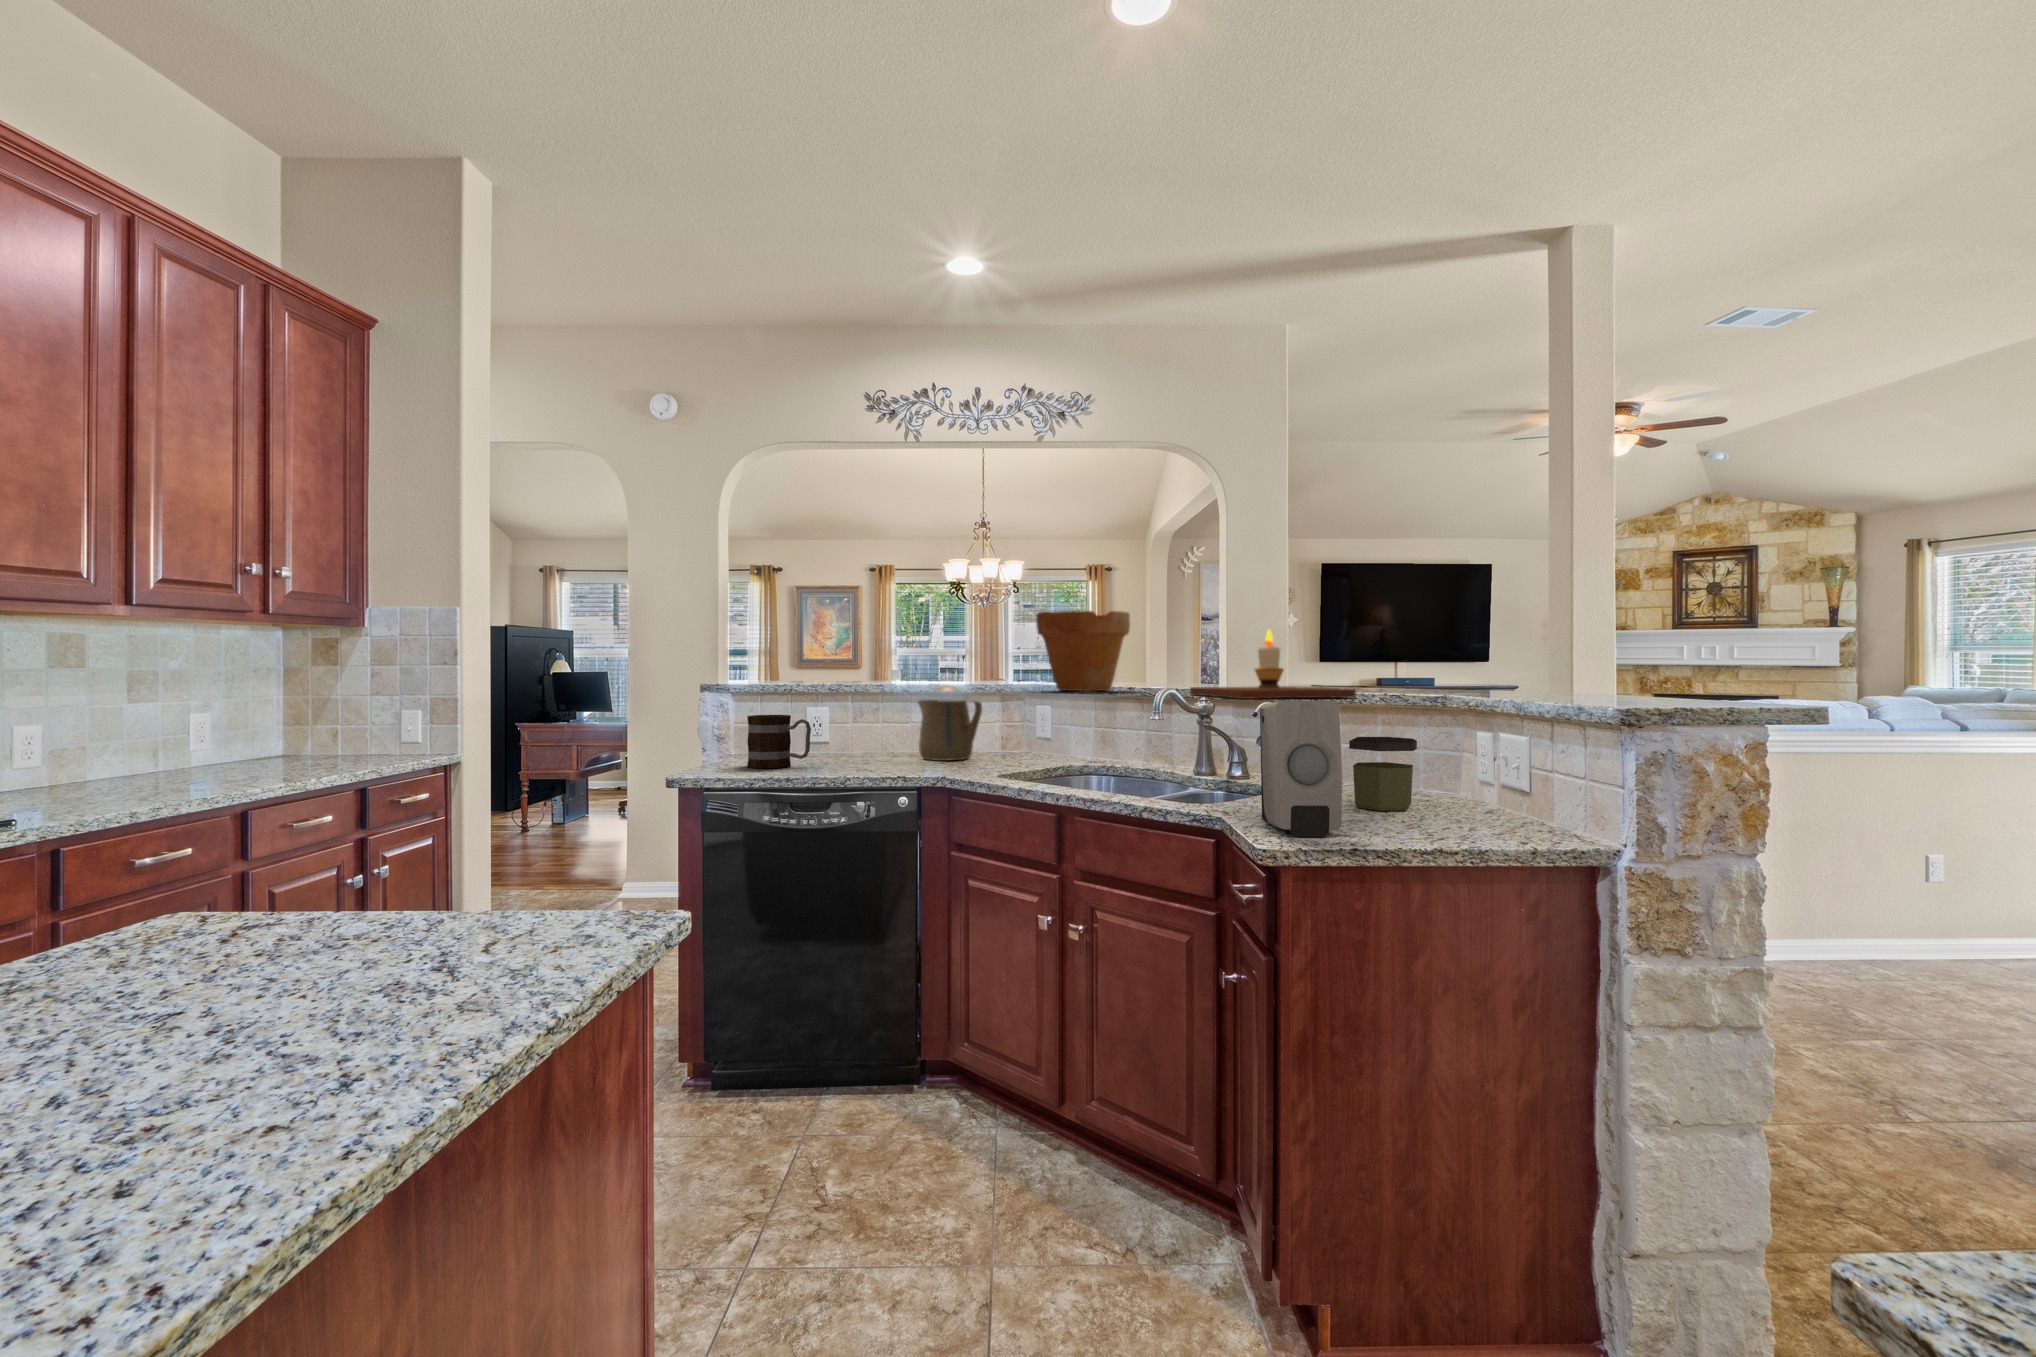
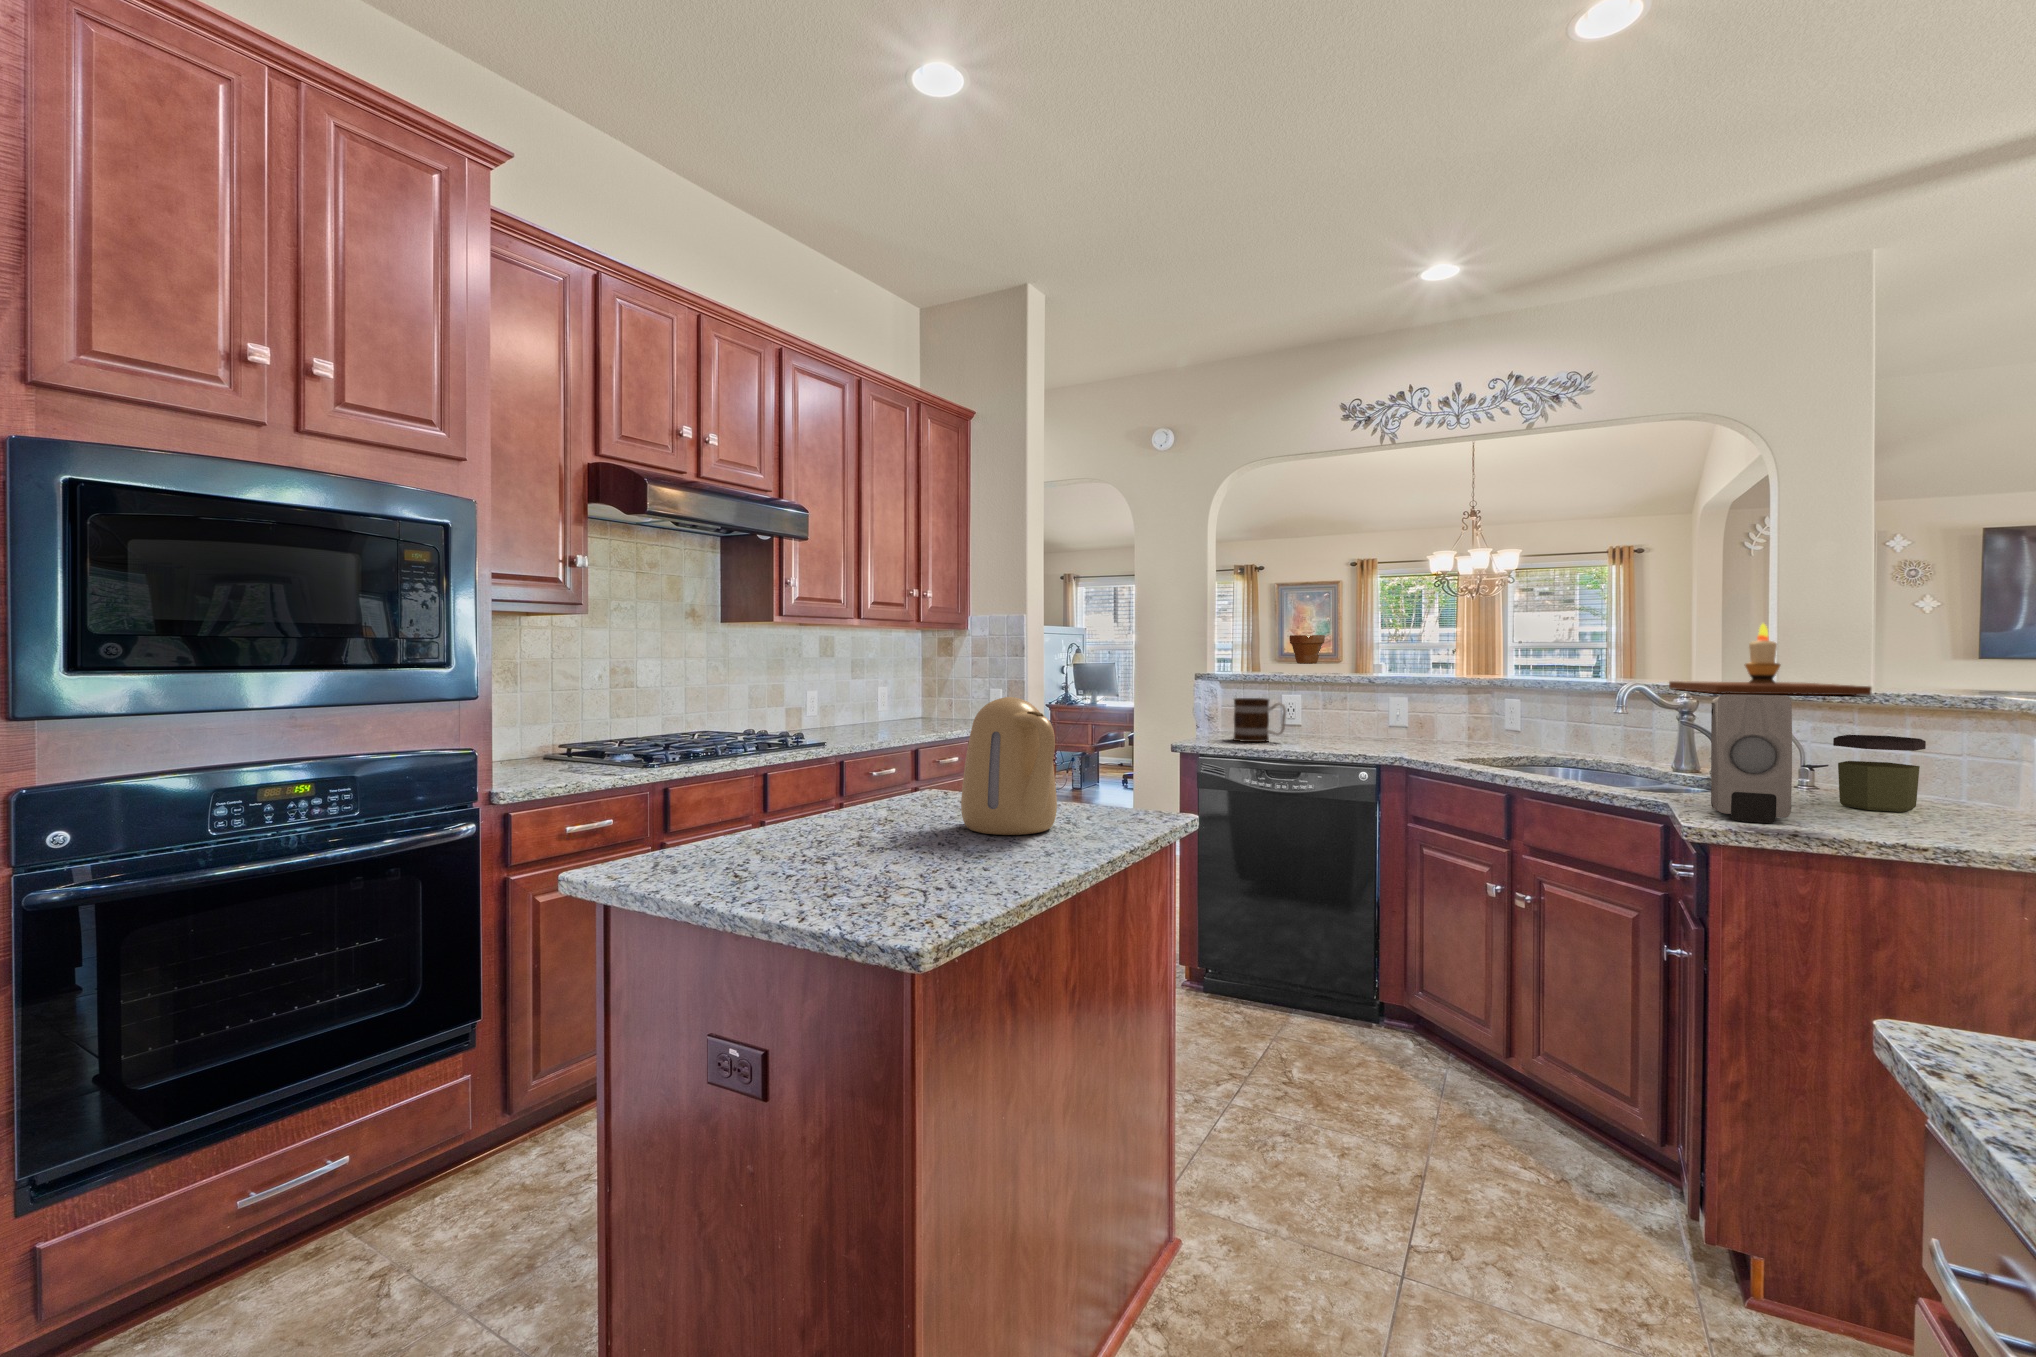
flower pot: present [1036,611,1130,691] -> present [1289,635,1325,663]
kettle: present [918,685,982,761] -> present [961,697,1057,835]

